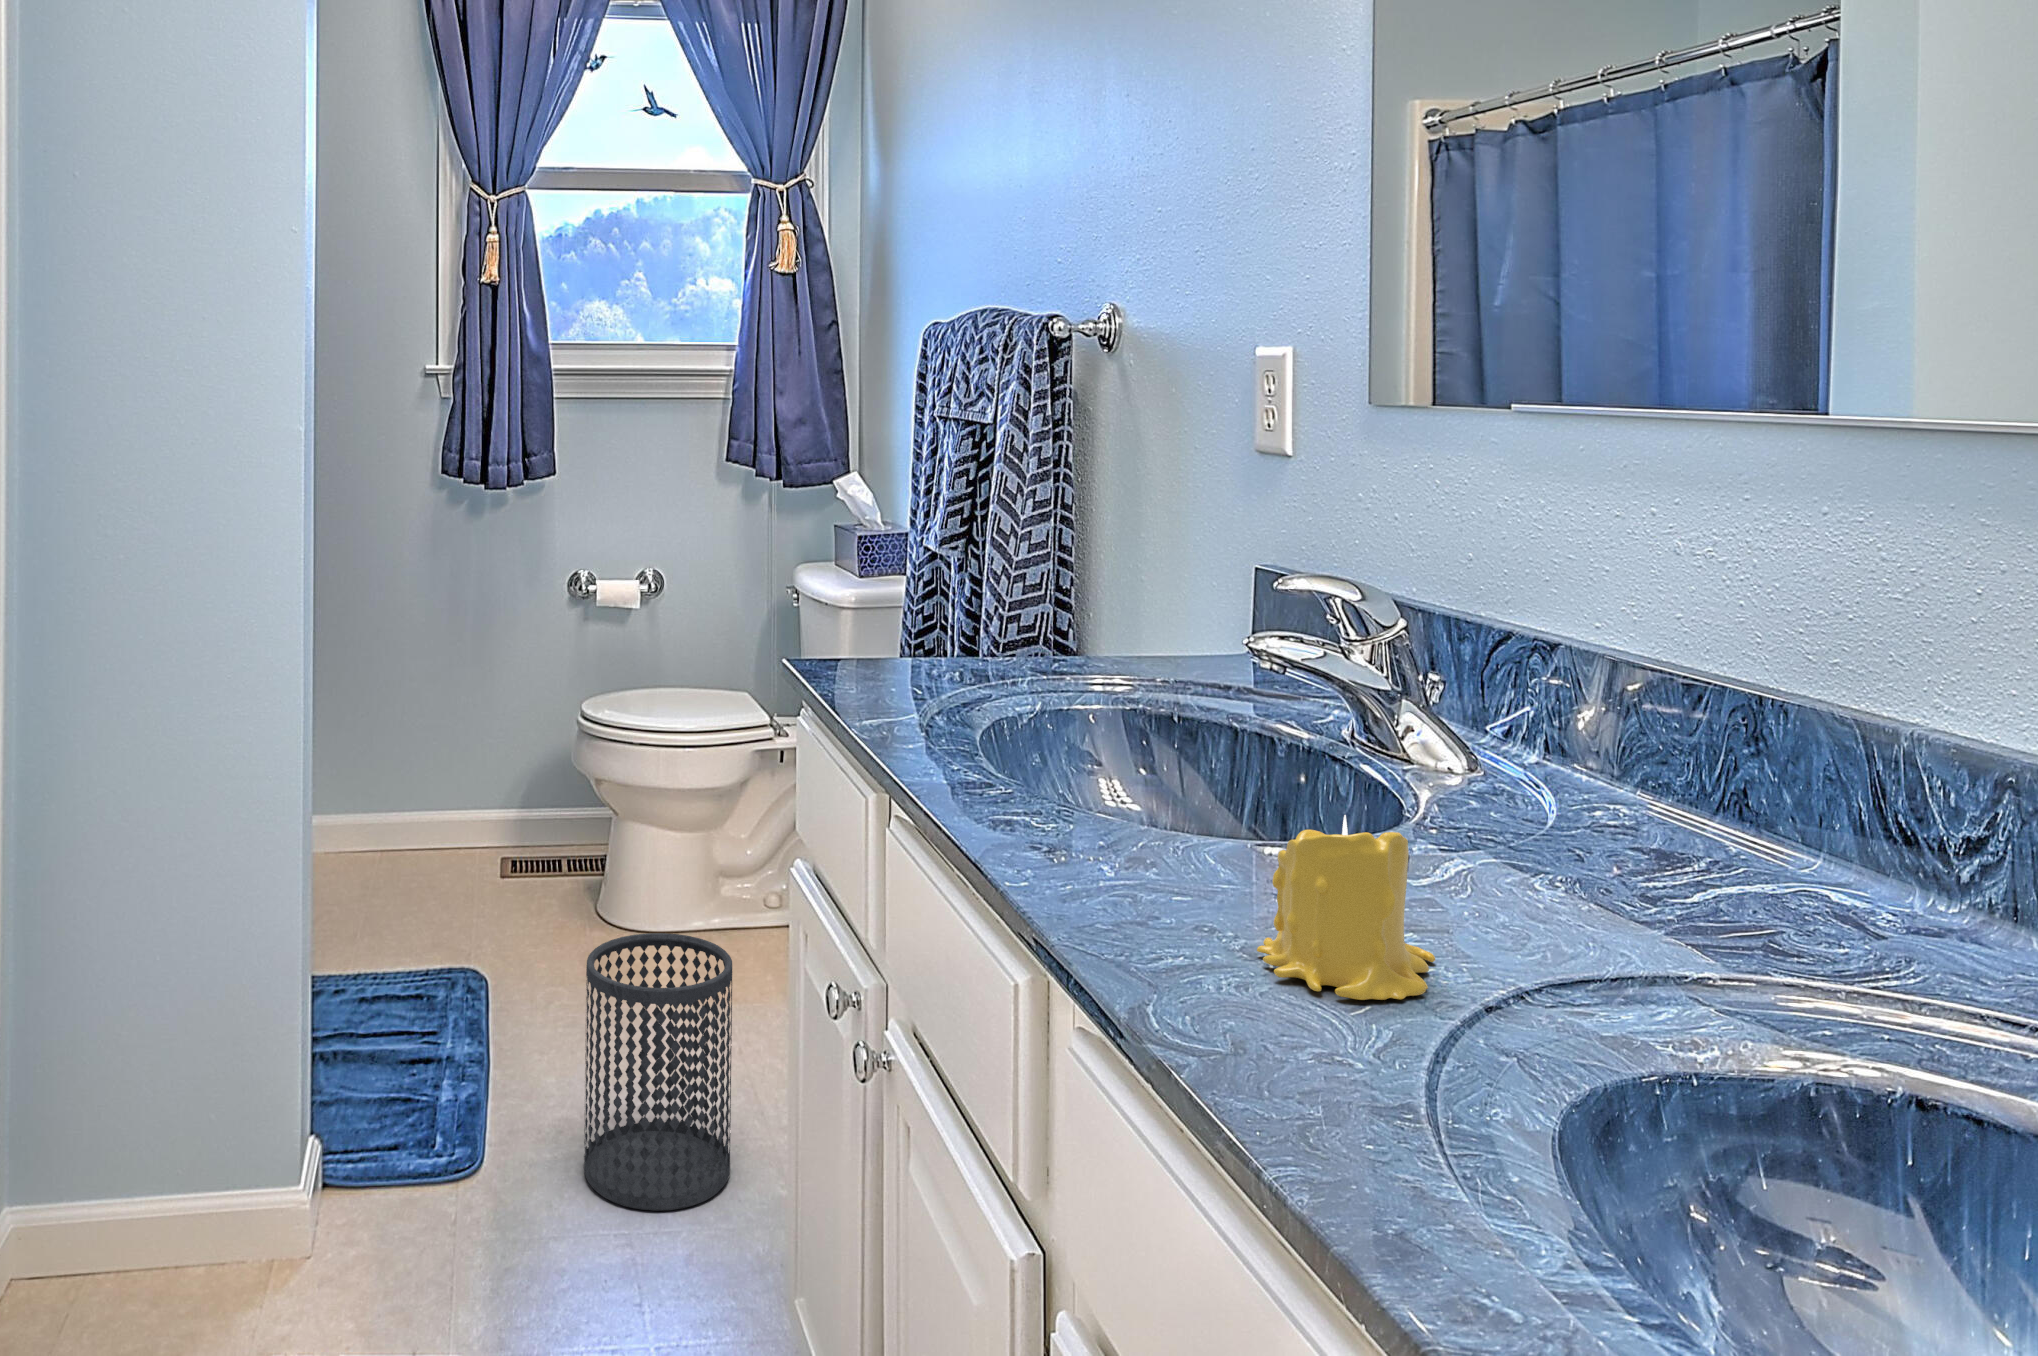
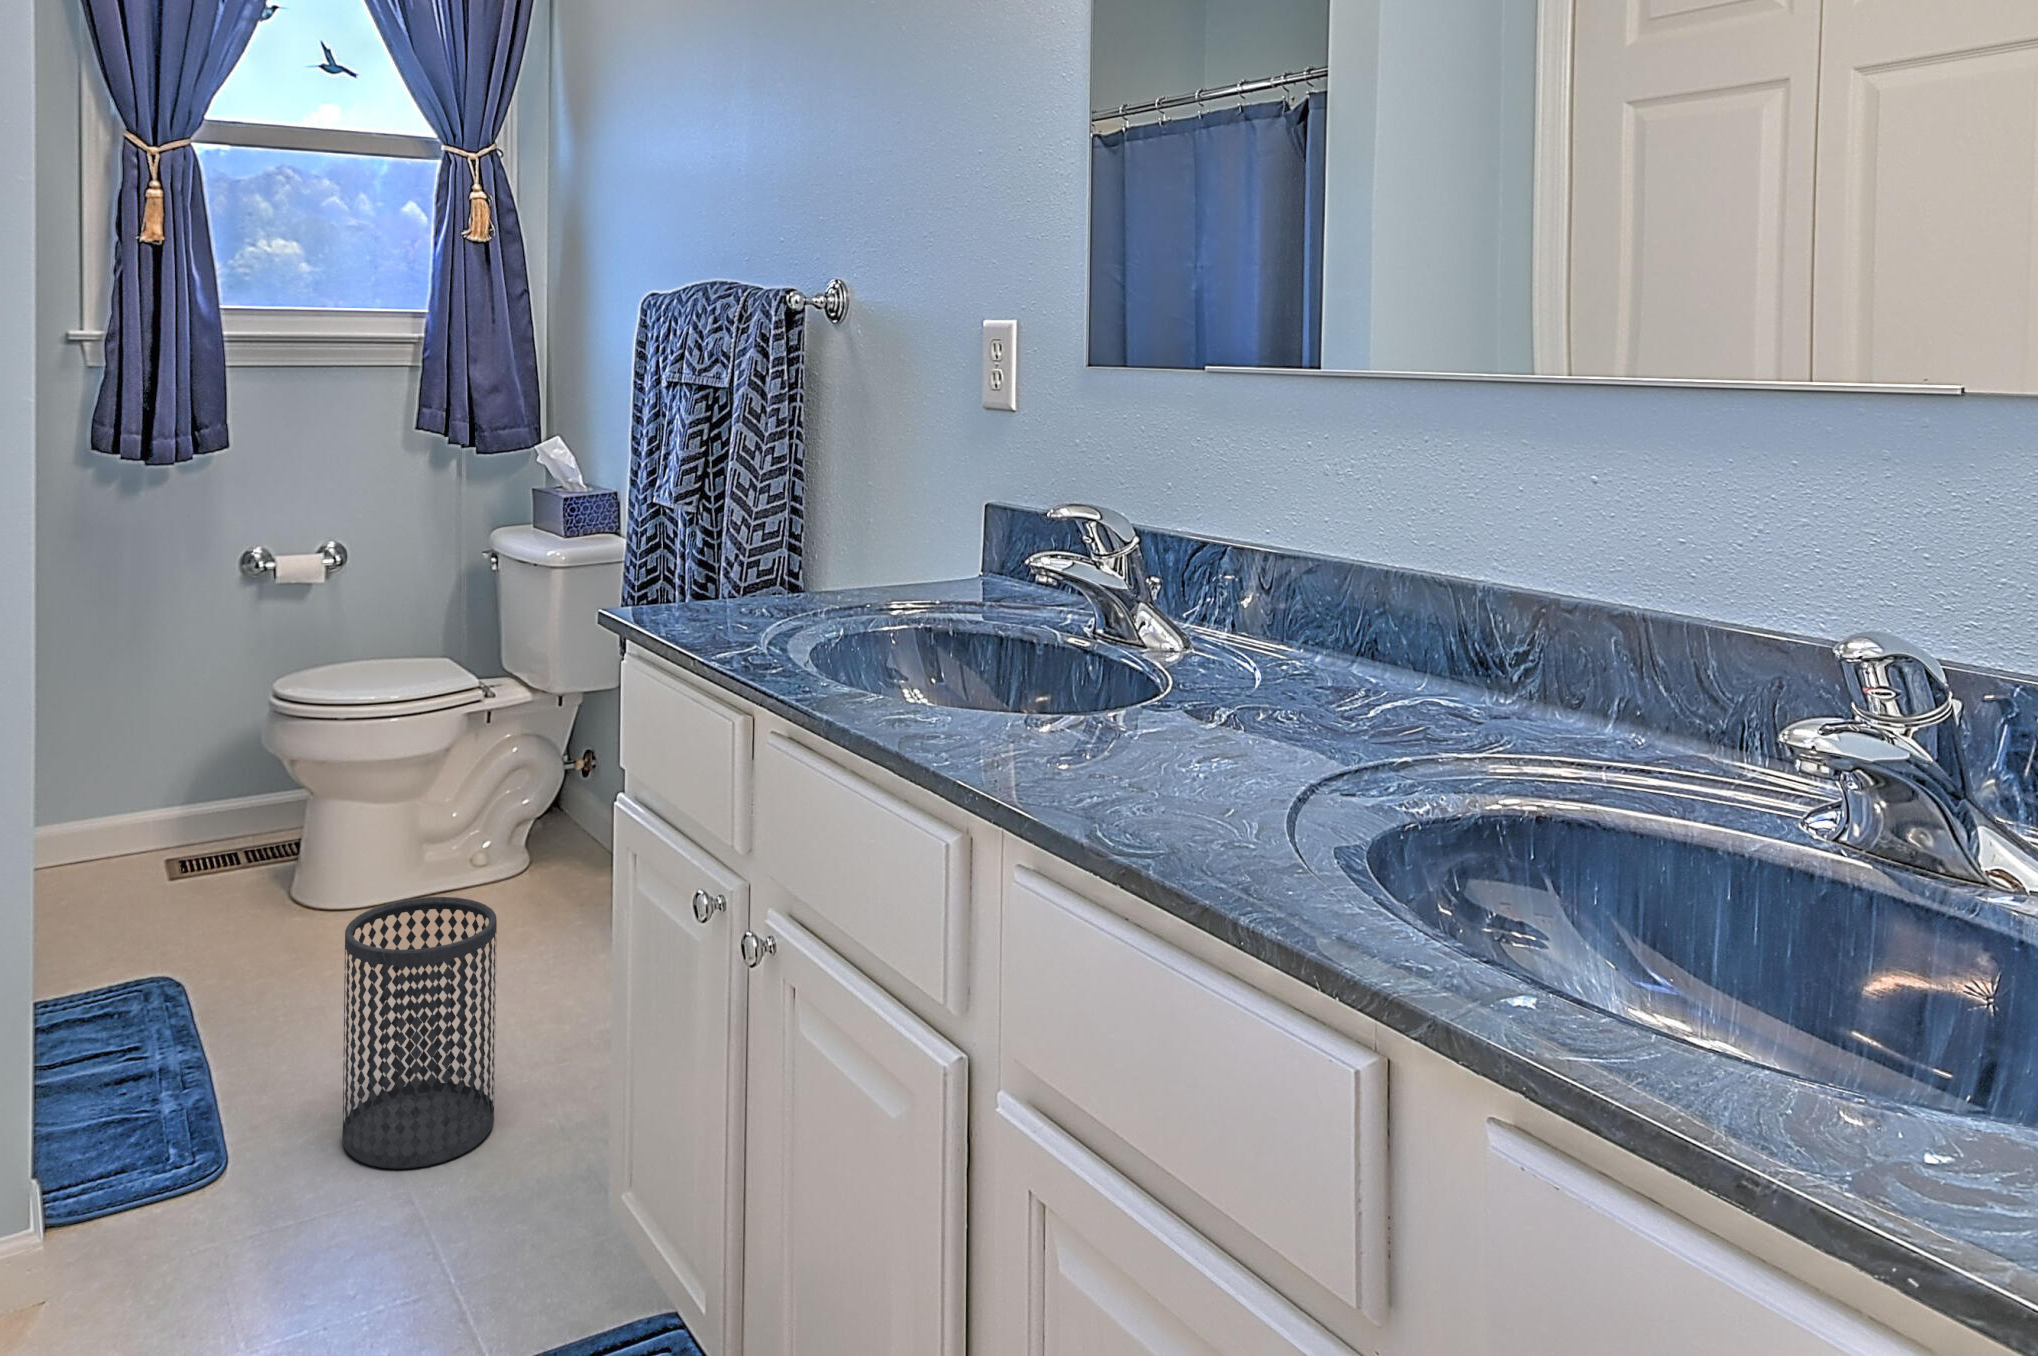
candle: present [1257,815,1435,1000] -> none [1125,666,1245,800]

